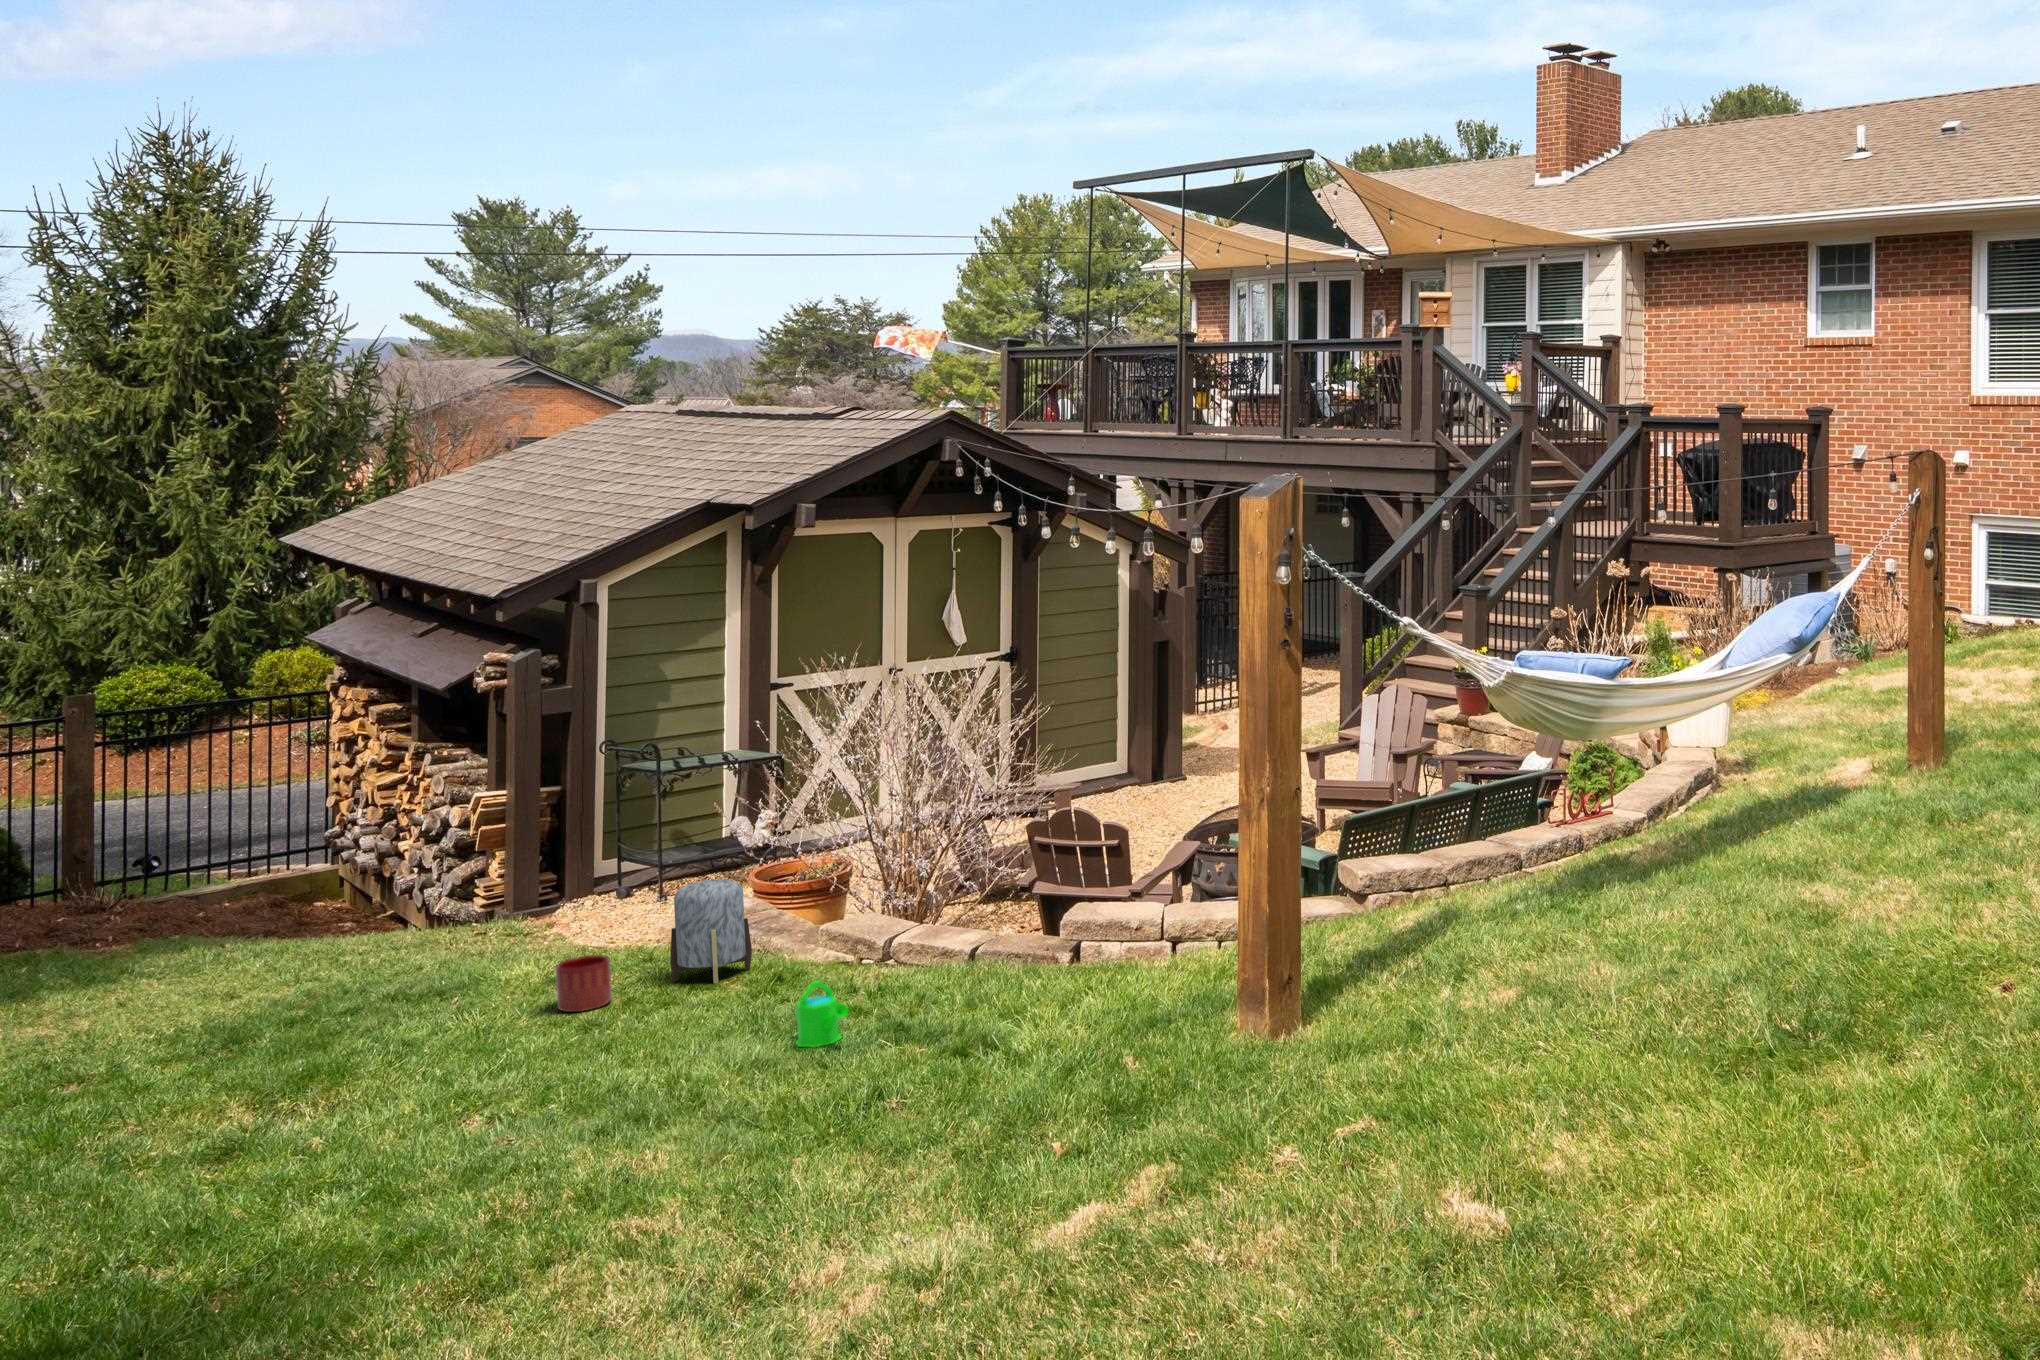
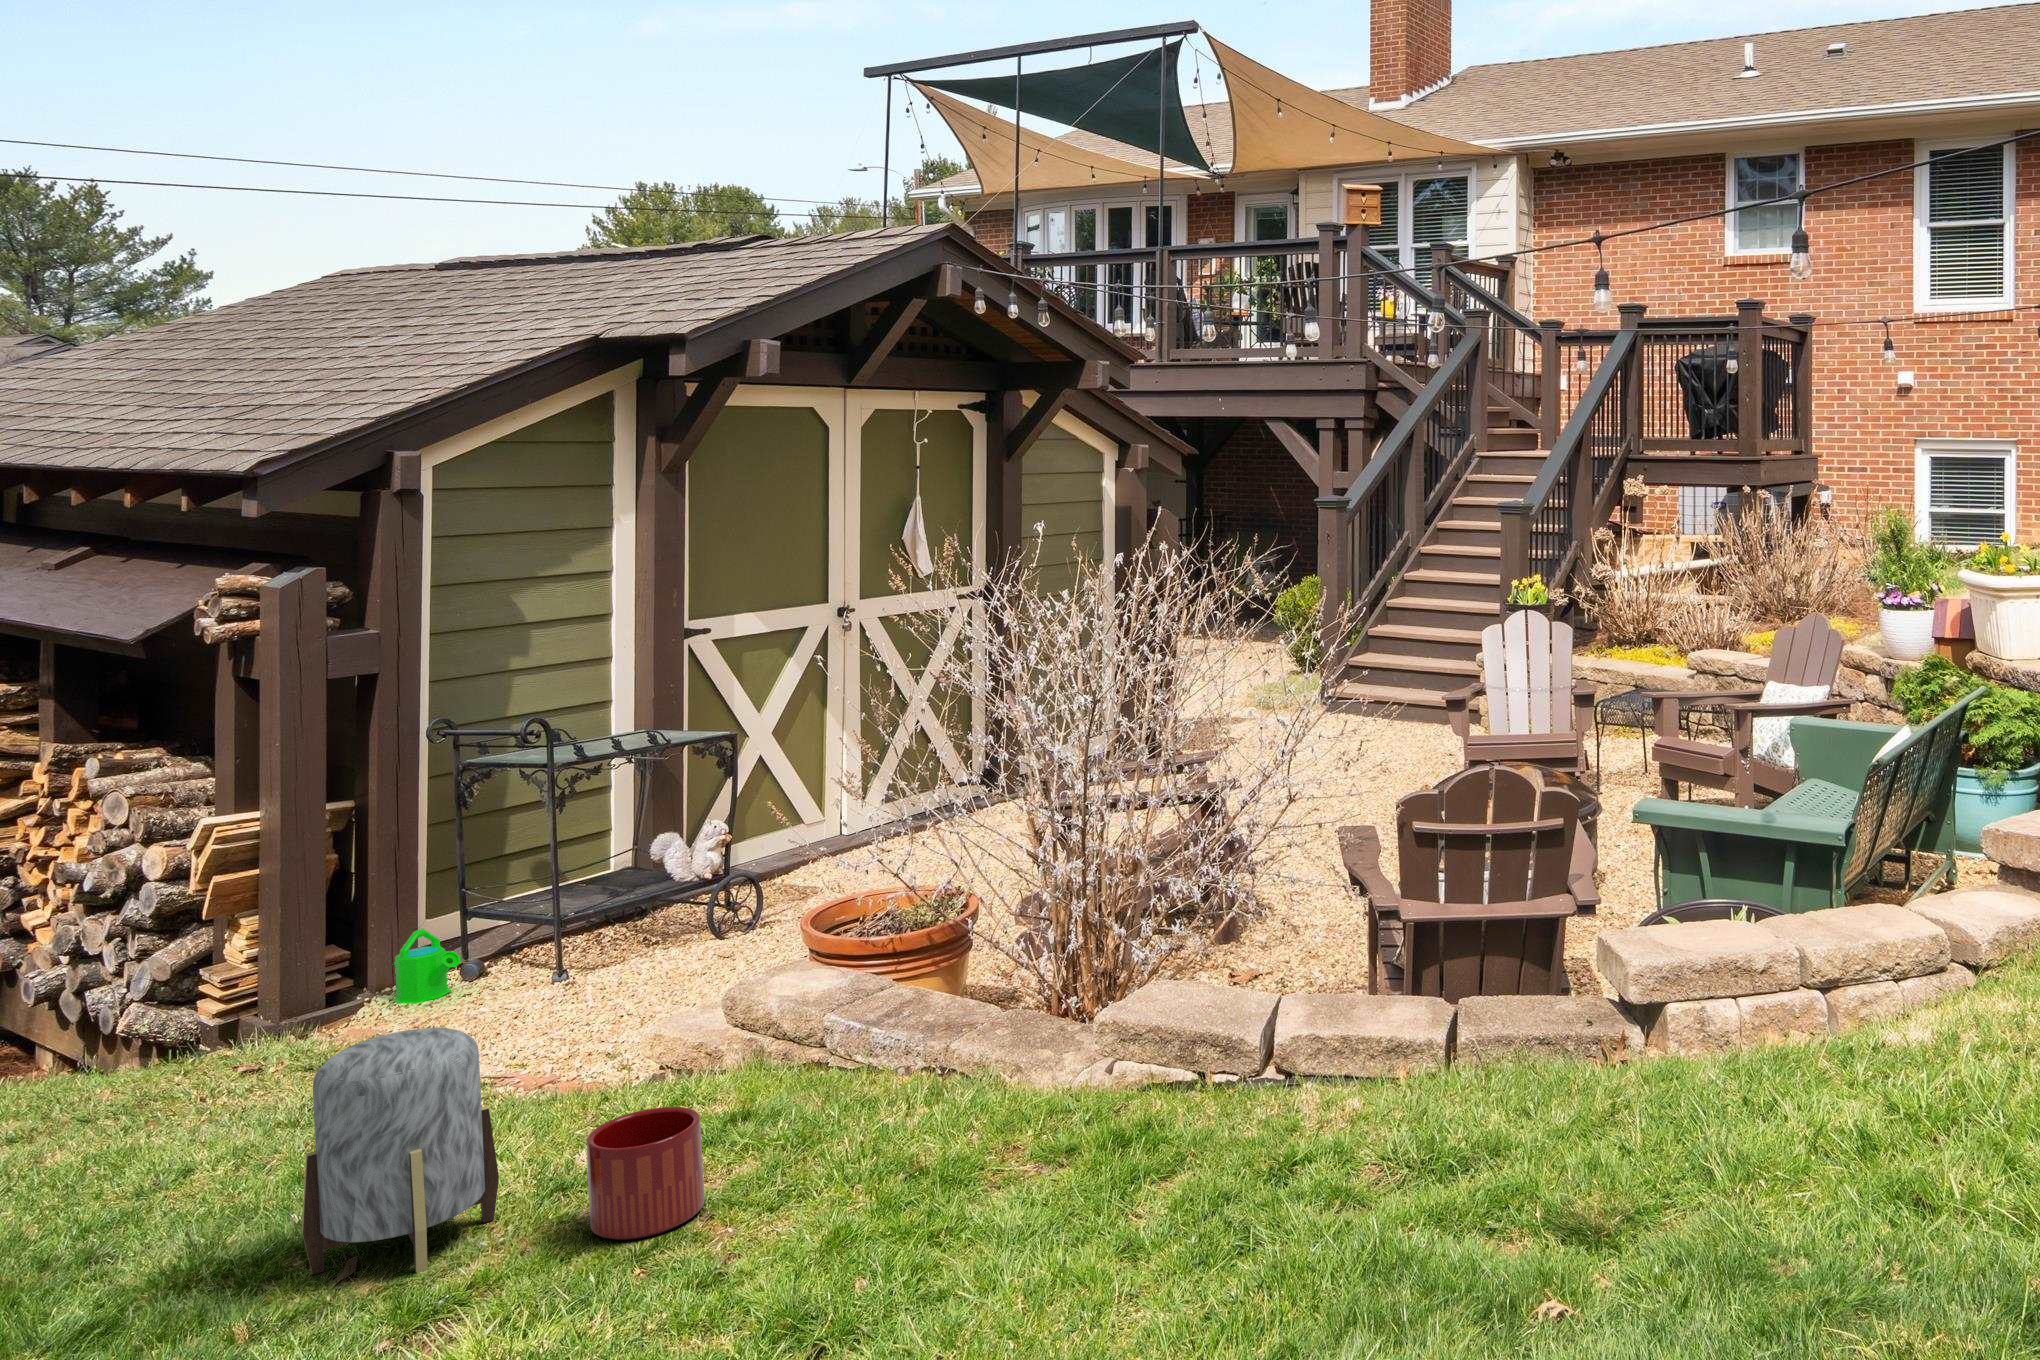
stool: present [670,879,752,984] -> present [302,1028,499,1274]
watering can: present [795,980,848,1047] -> present [393,929,461,1003]

